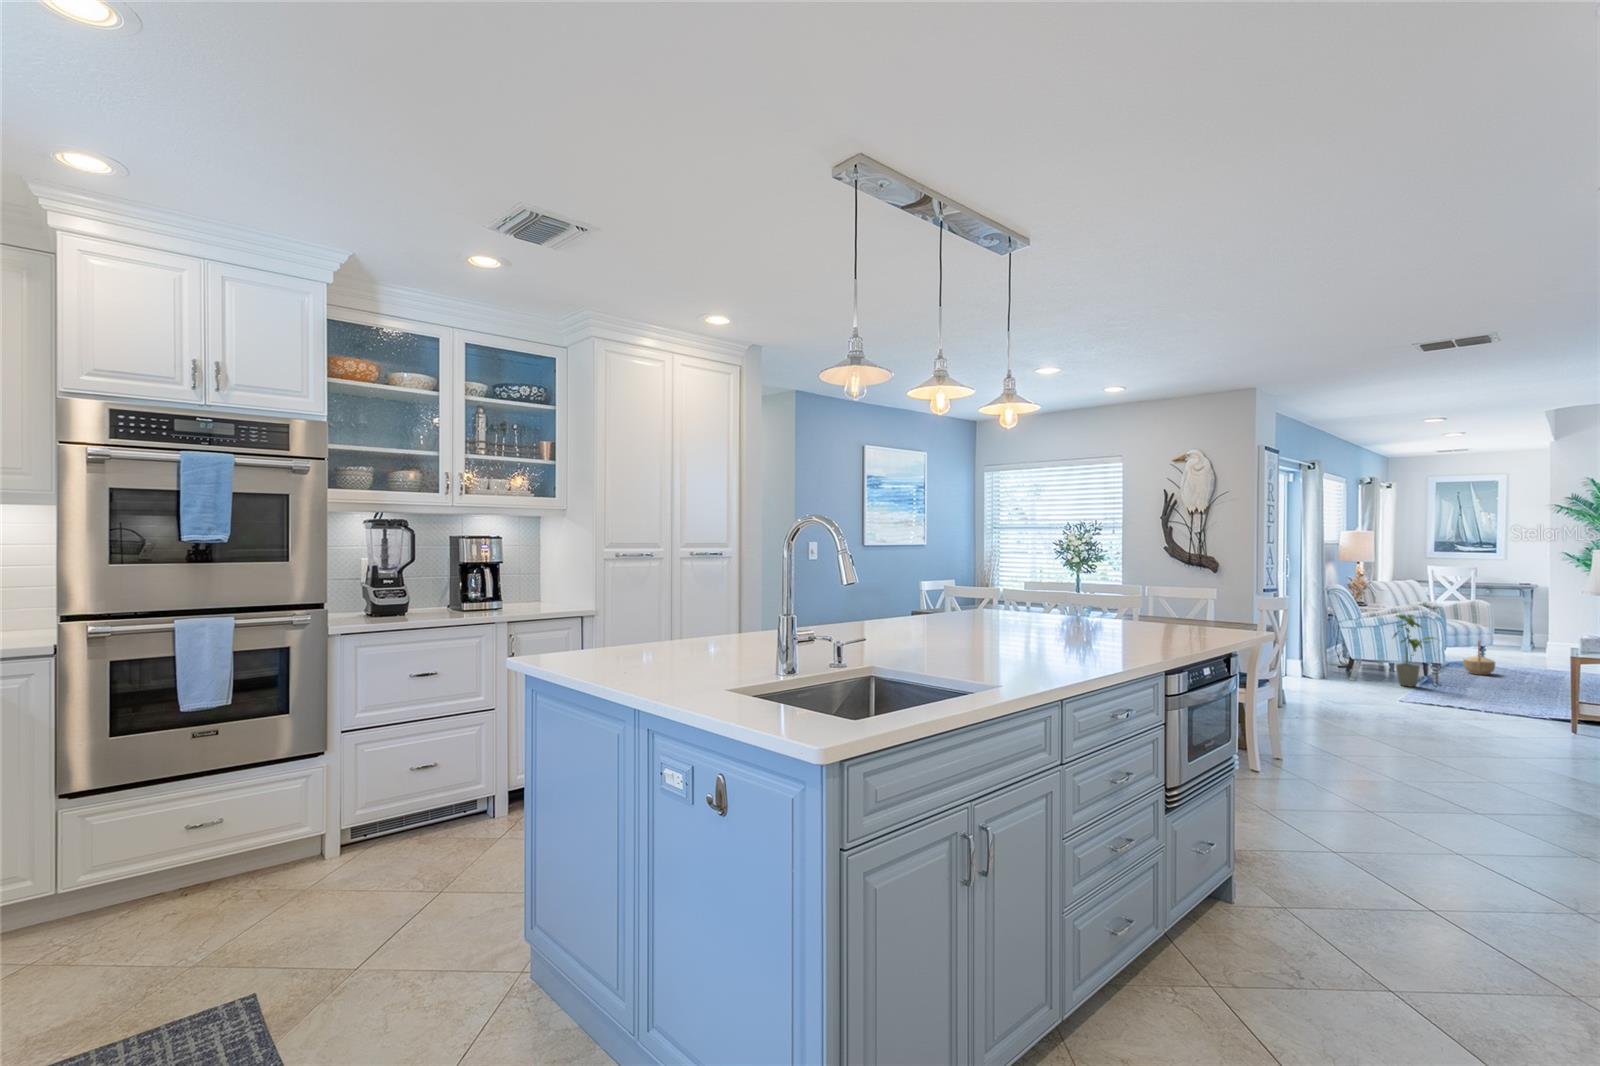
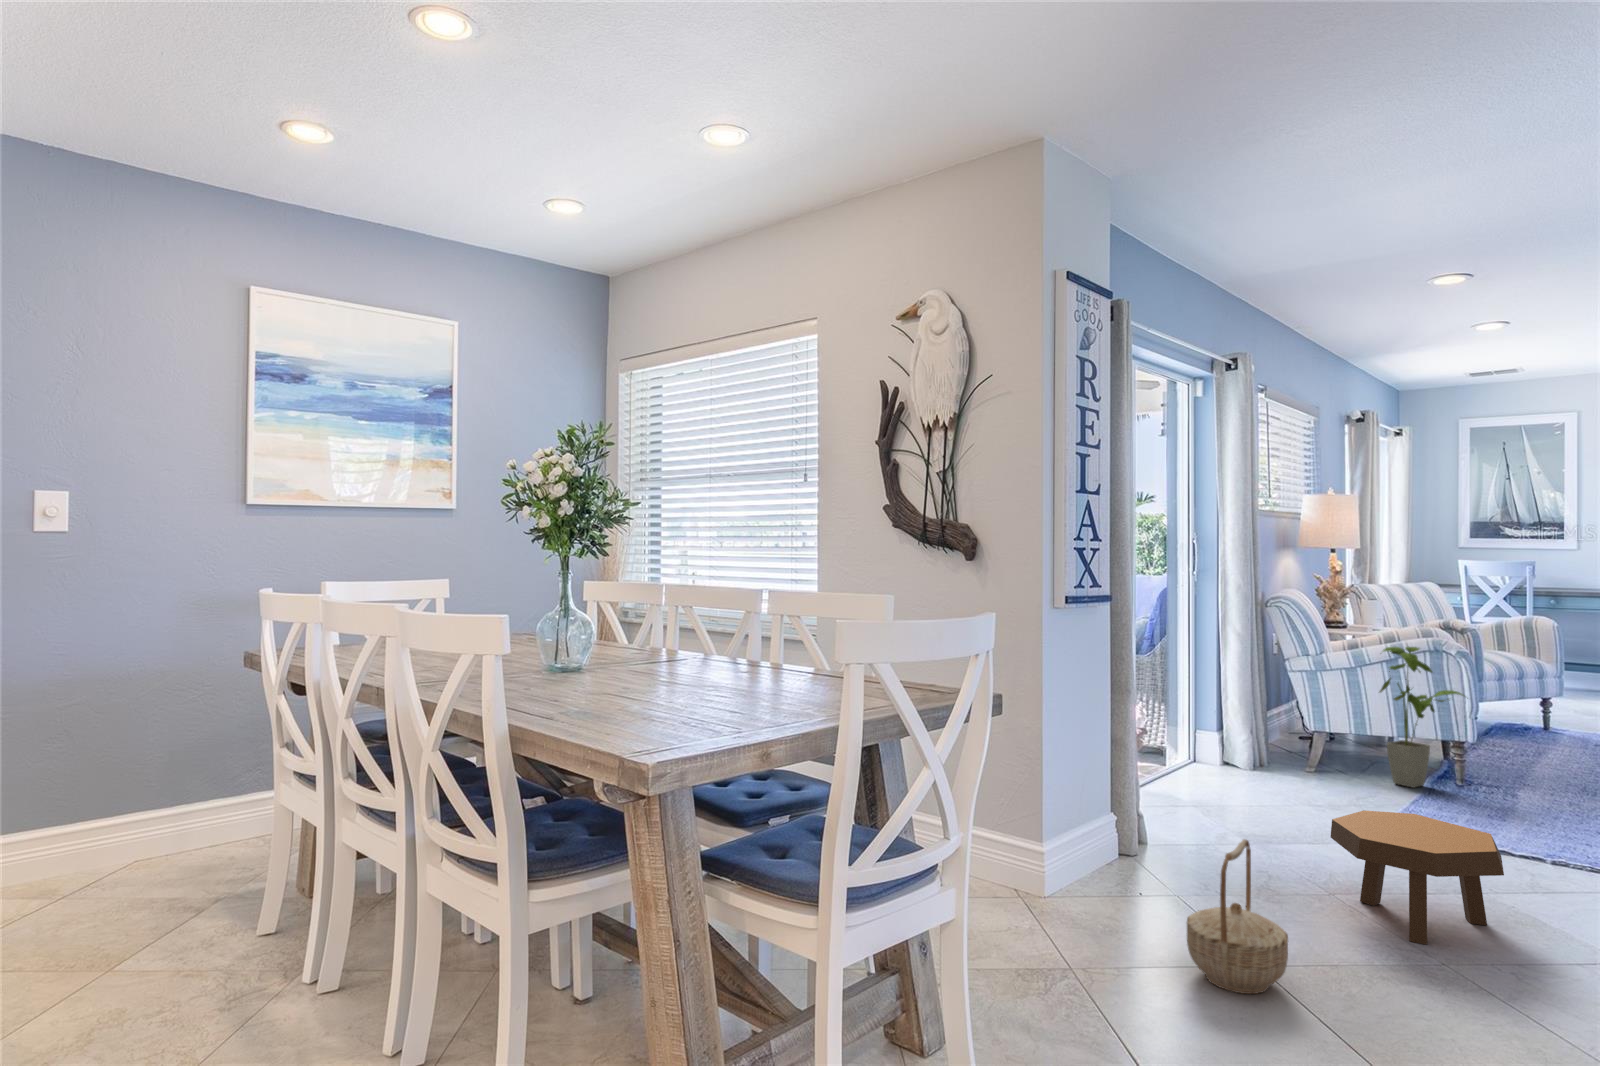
basket: present [1463,640,1495,675] -> present [1187,839,1288,994]
footstool: none [1384,683,1463,732] -> present [1331,810,1504,945]

